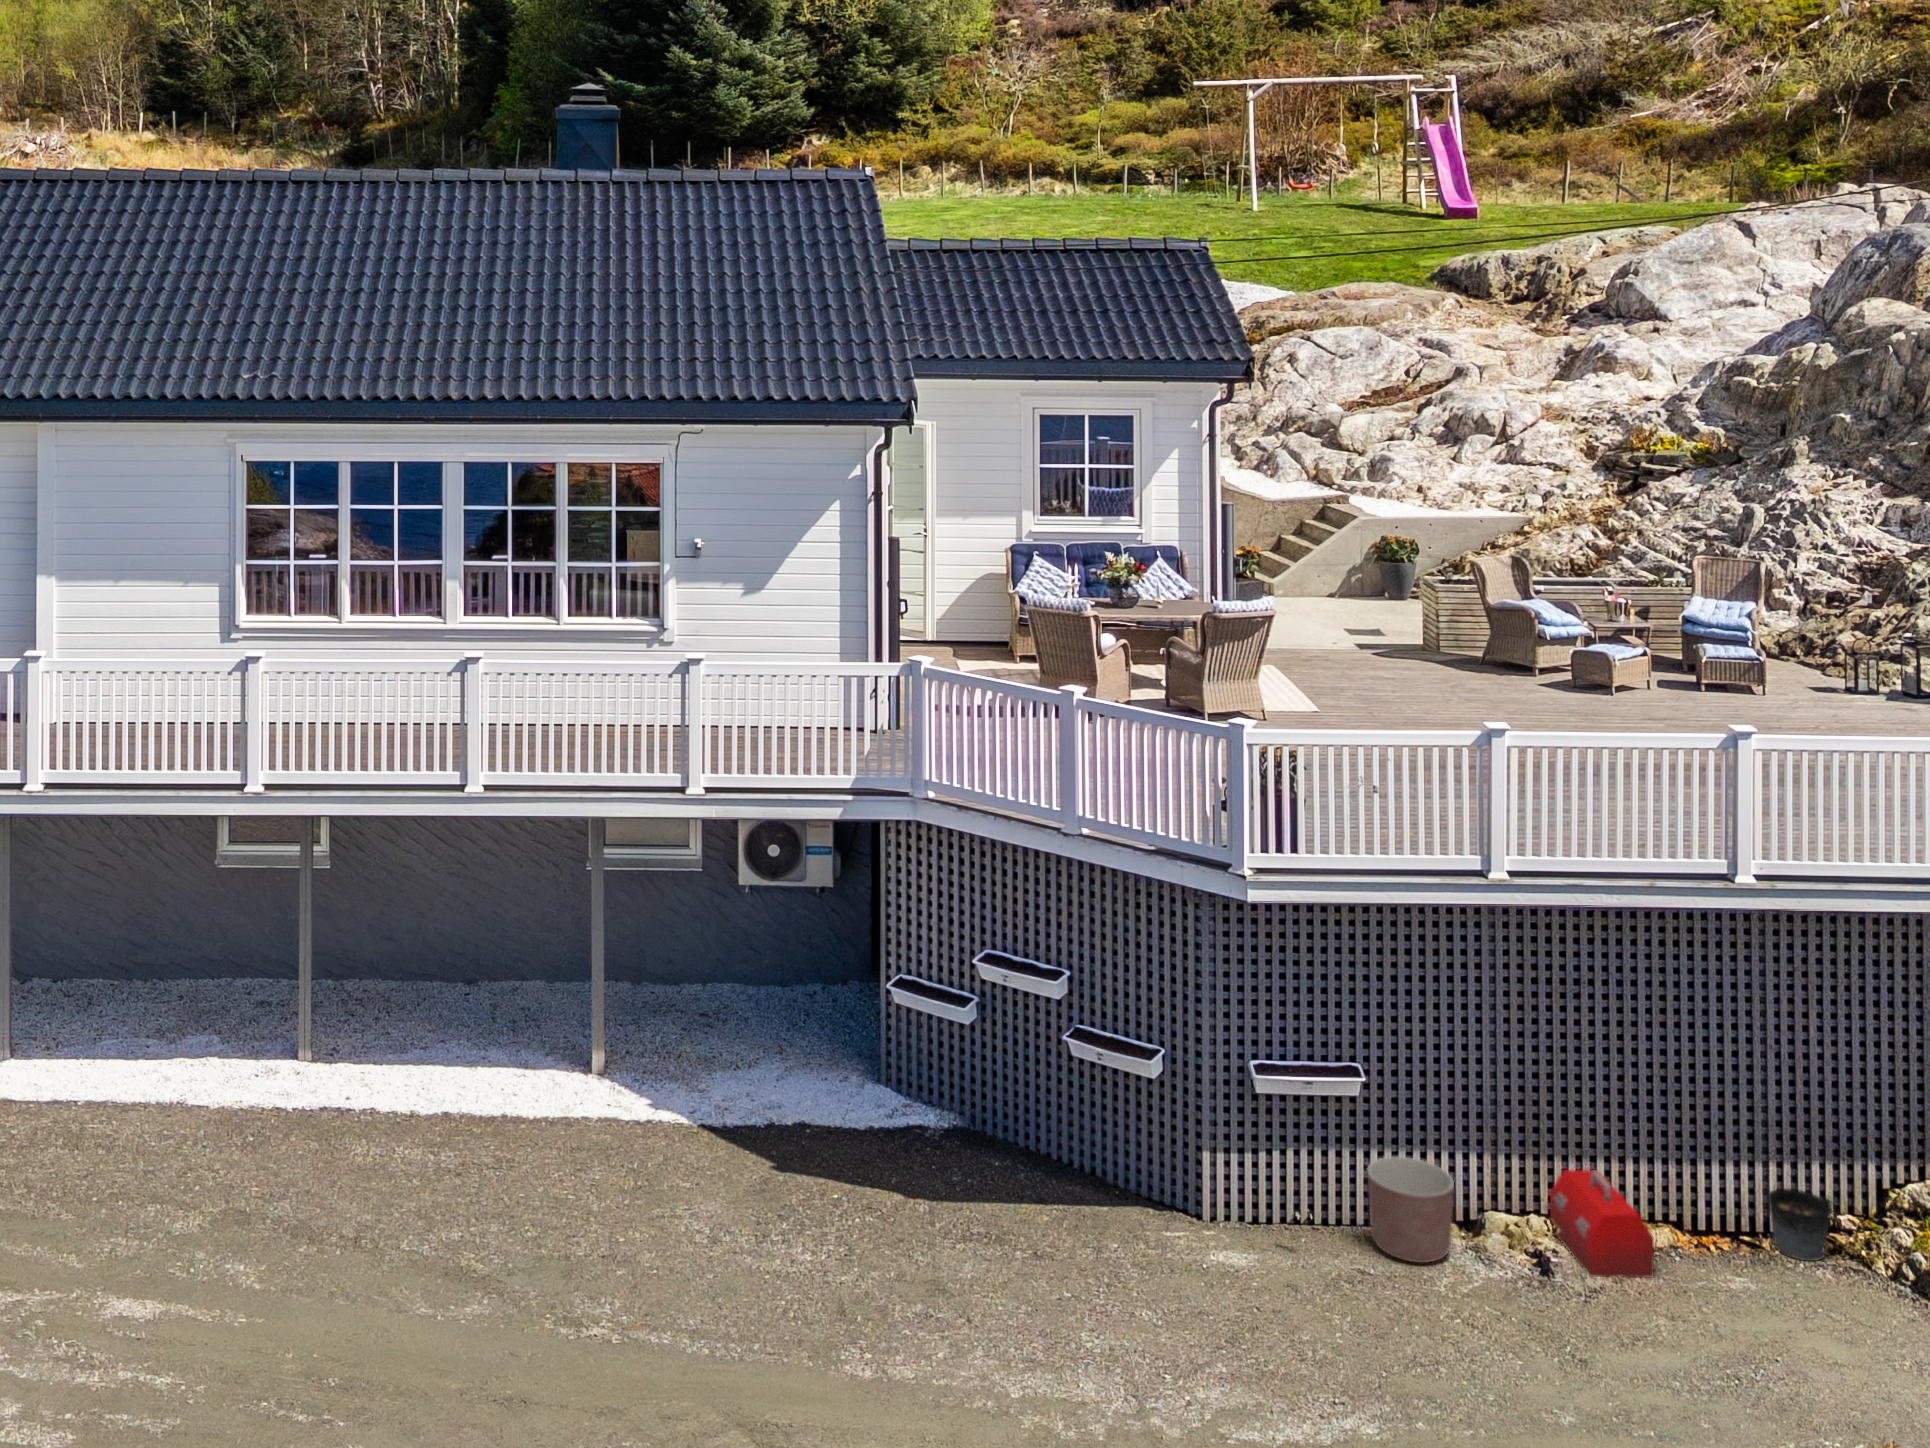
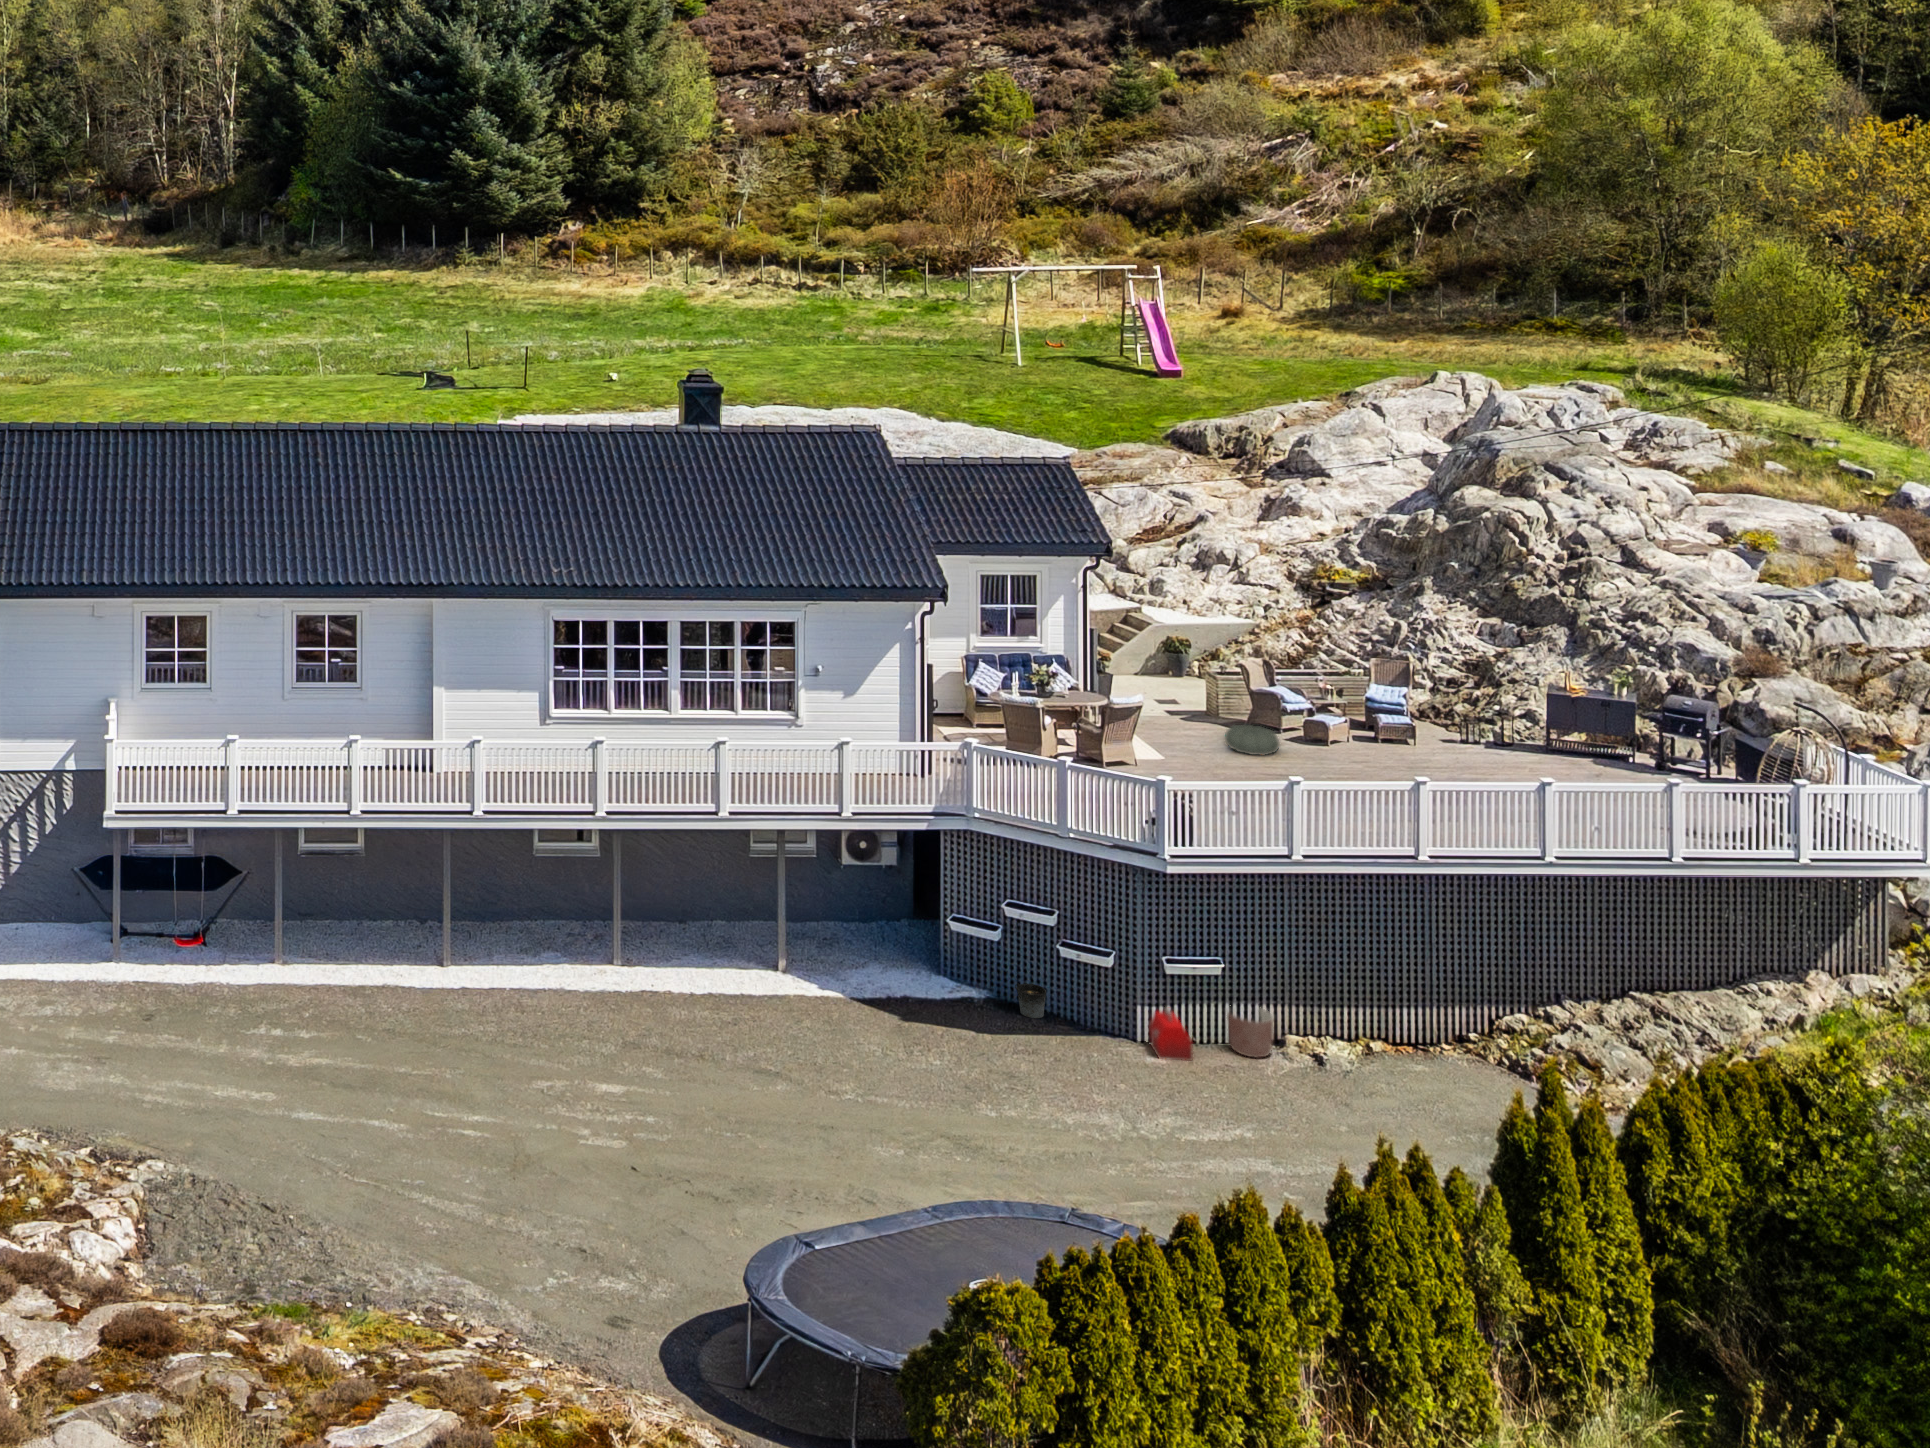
pouf: none [1426,650,1520,702] -> present [1225,724,1279,755]
toolbox: present [1550,1170,1654,1277] -> present [1149,1007,1193,1061]
bucket: present [1768,1188,1834,1261] -> present [1015,983,1046,1018]

